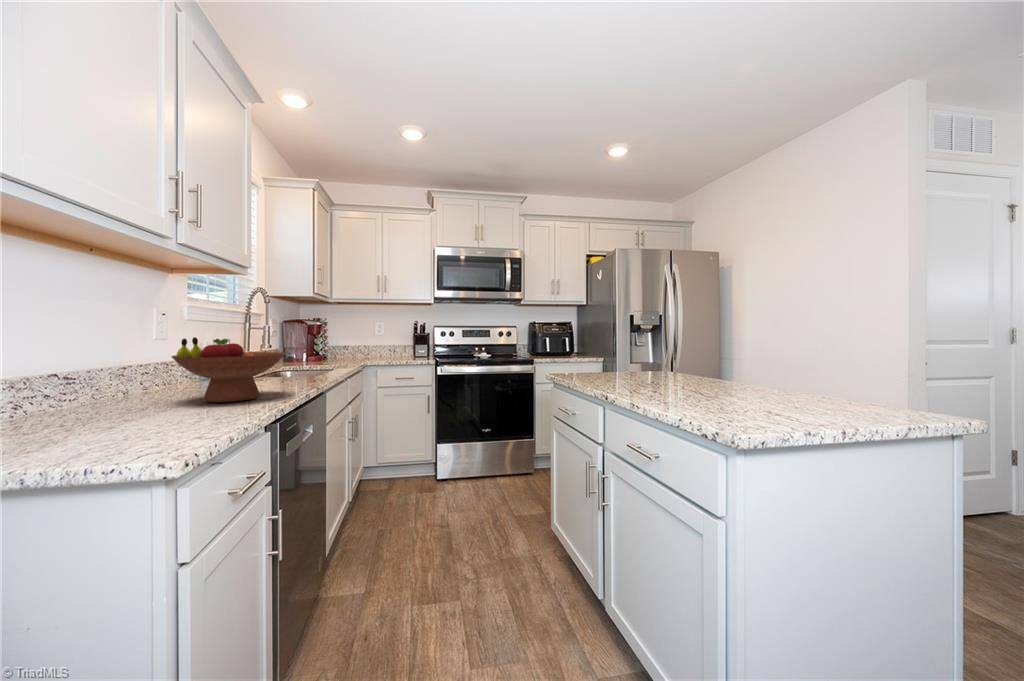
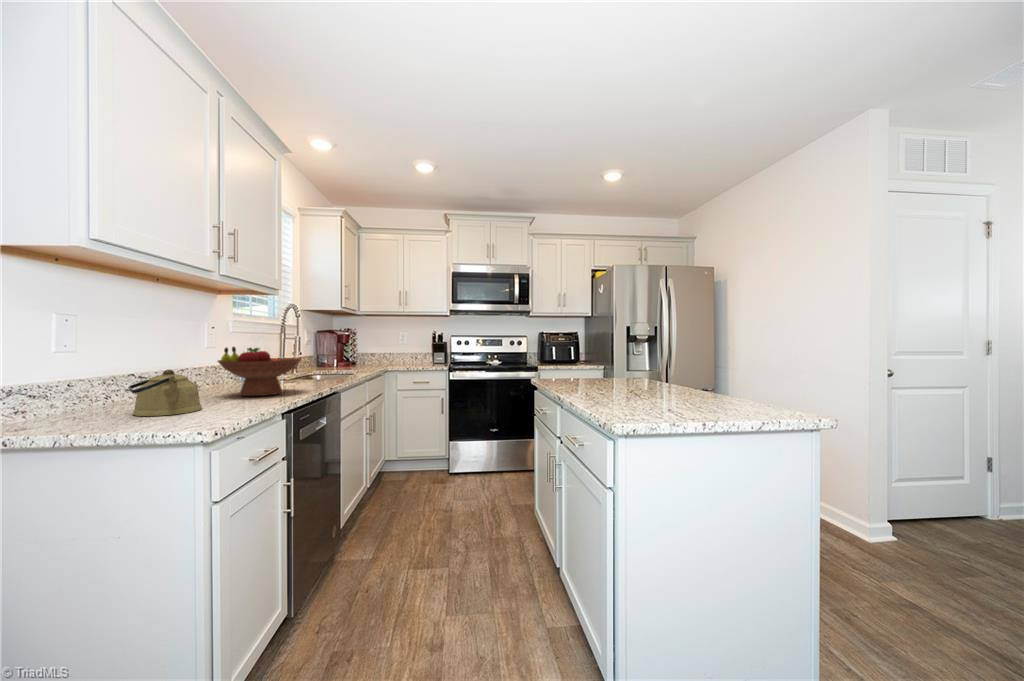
kettle: none [39,370,154,439] -> present [128,370,202,416]

